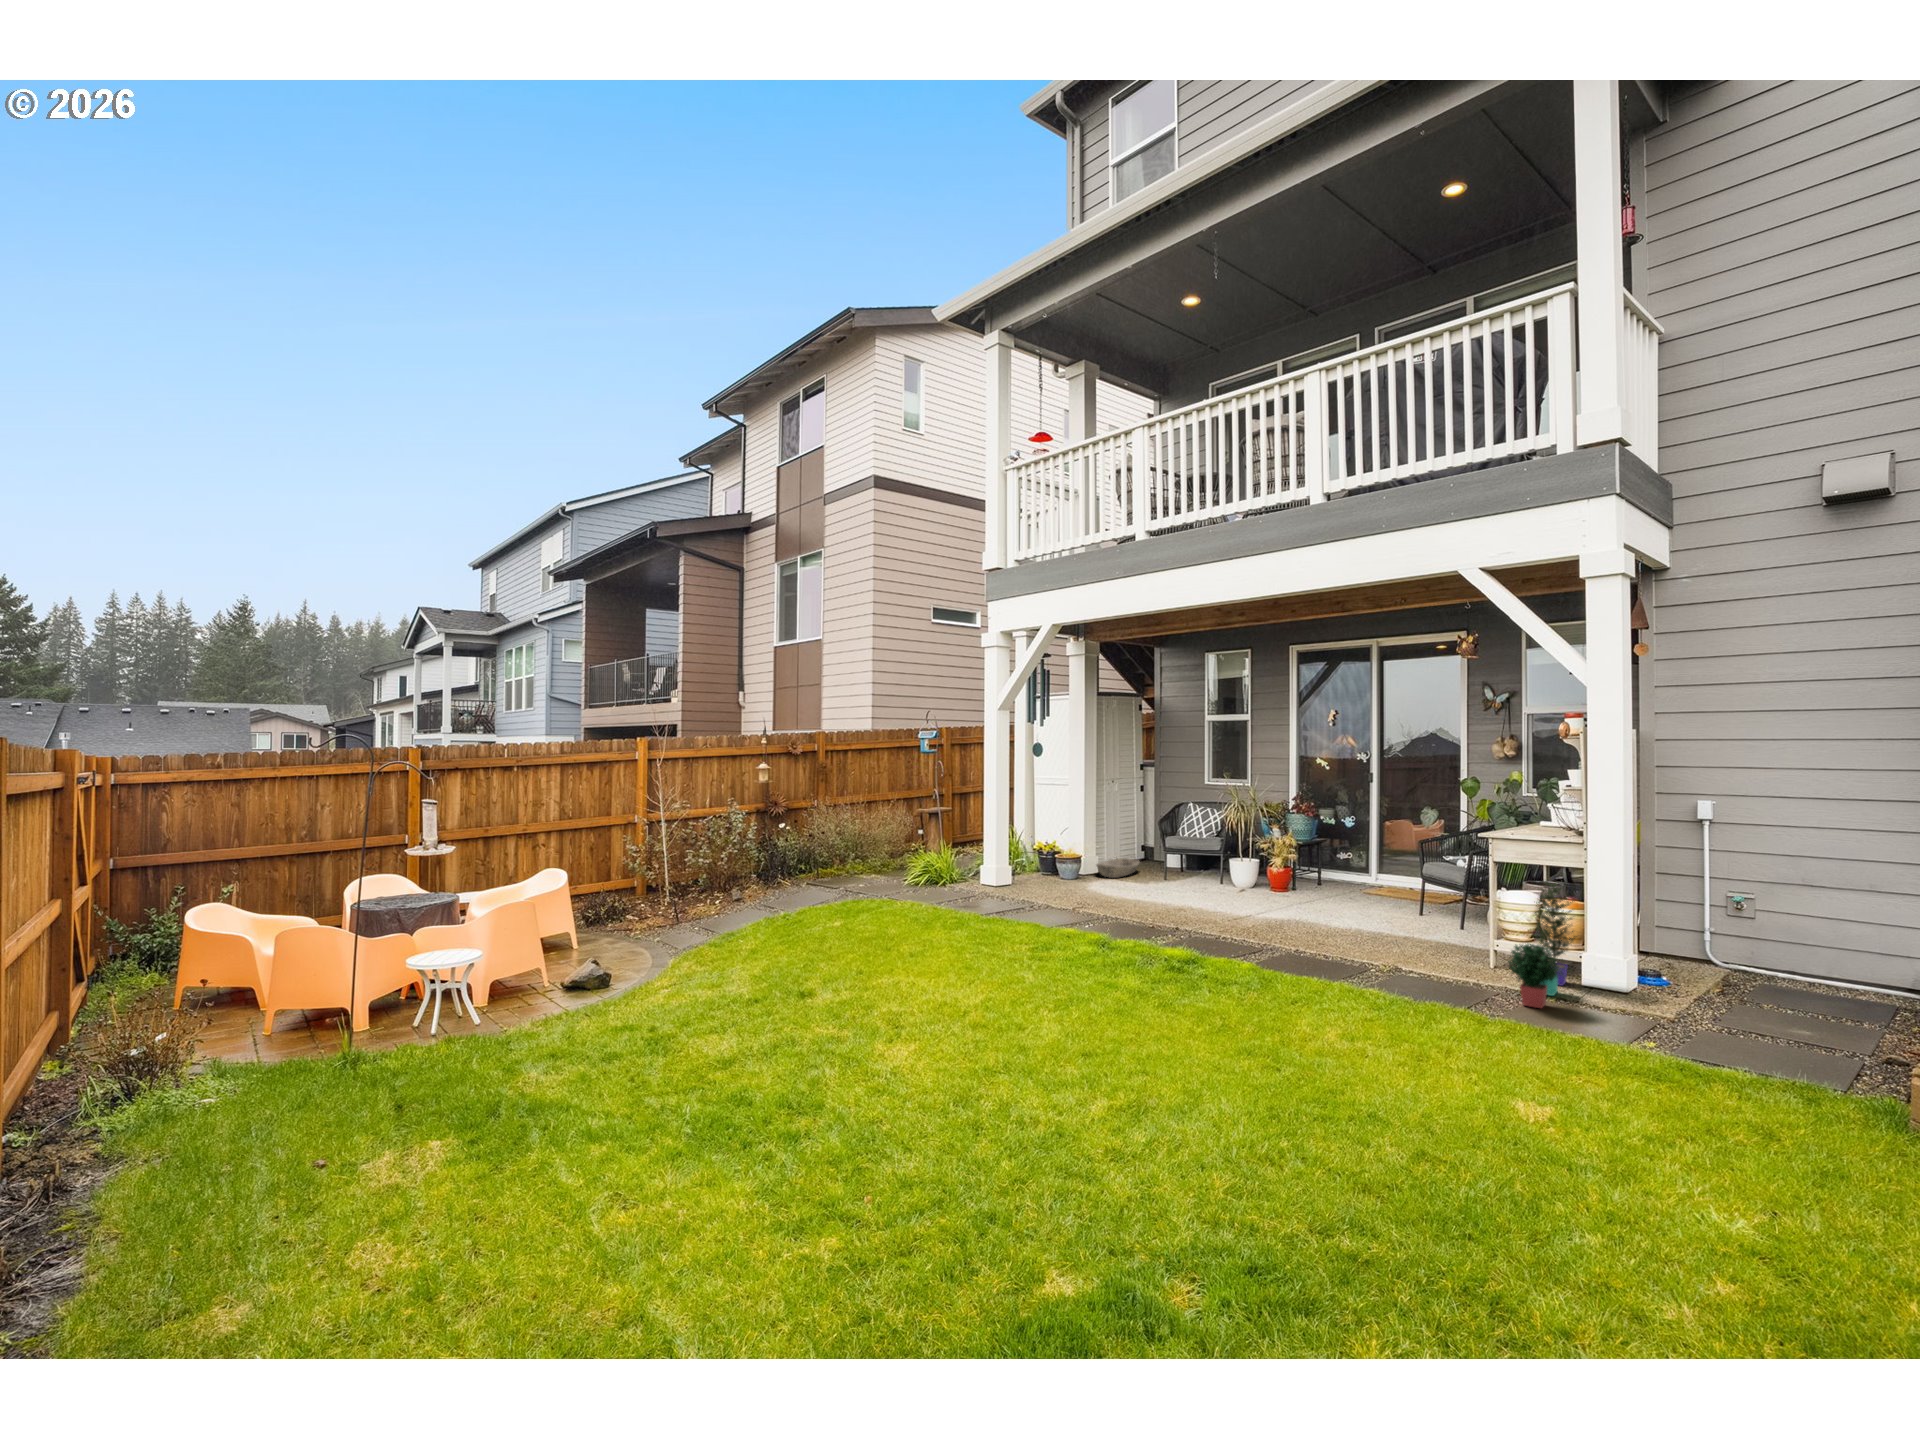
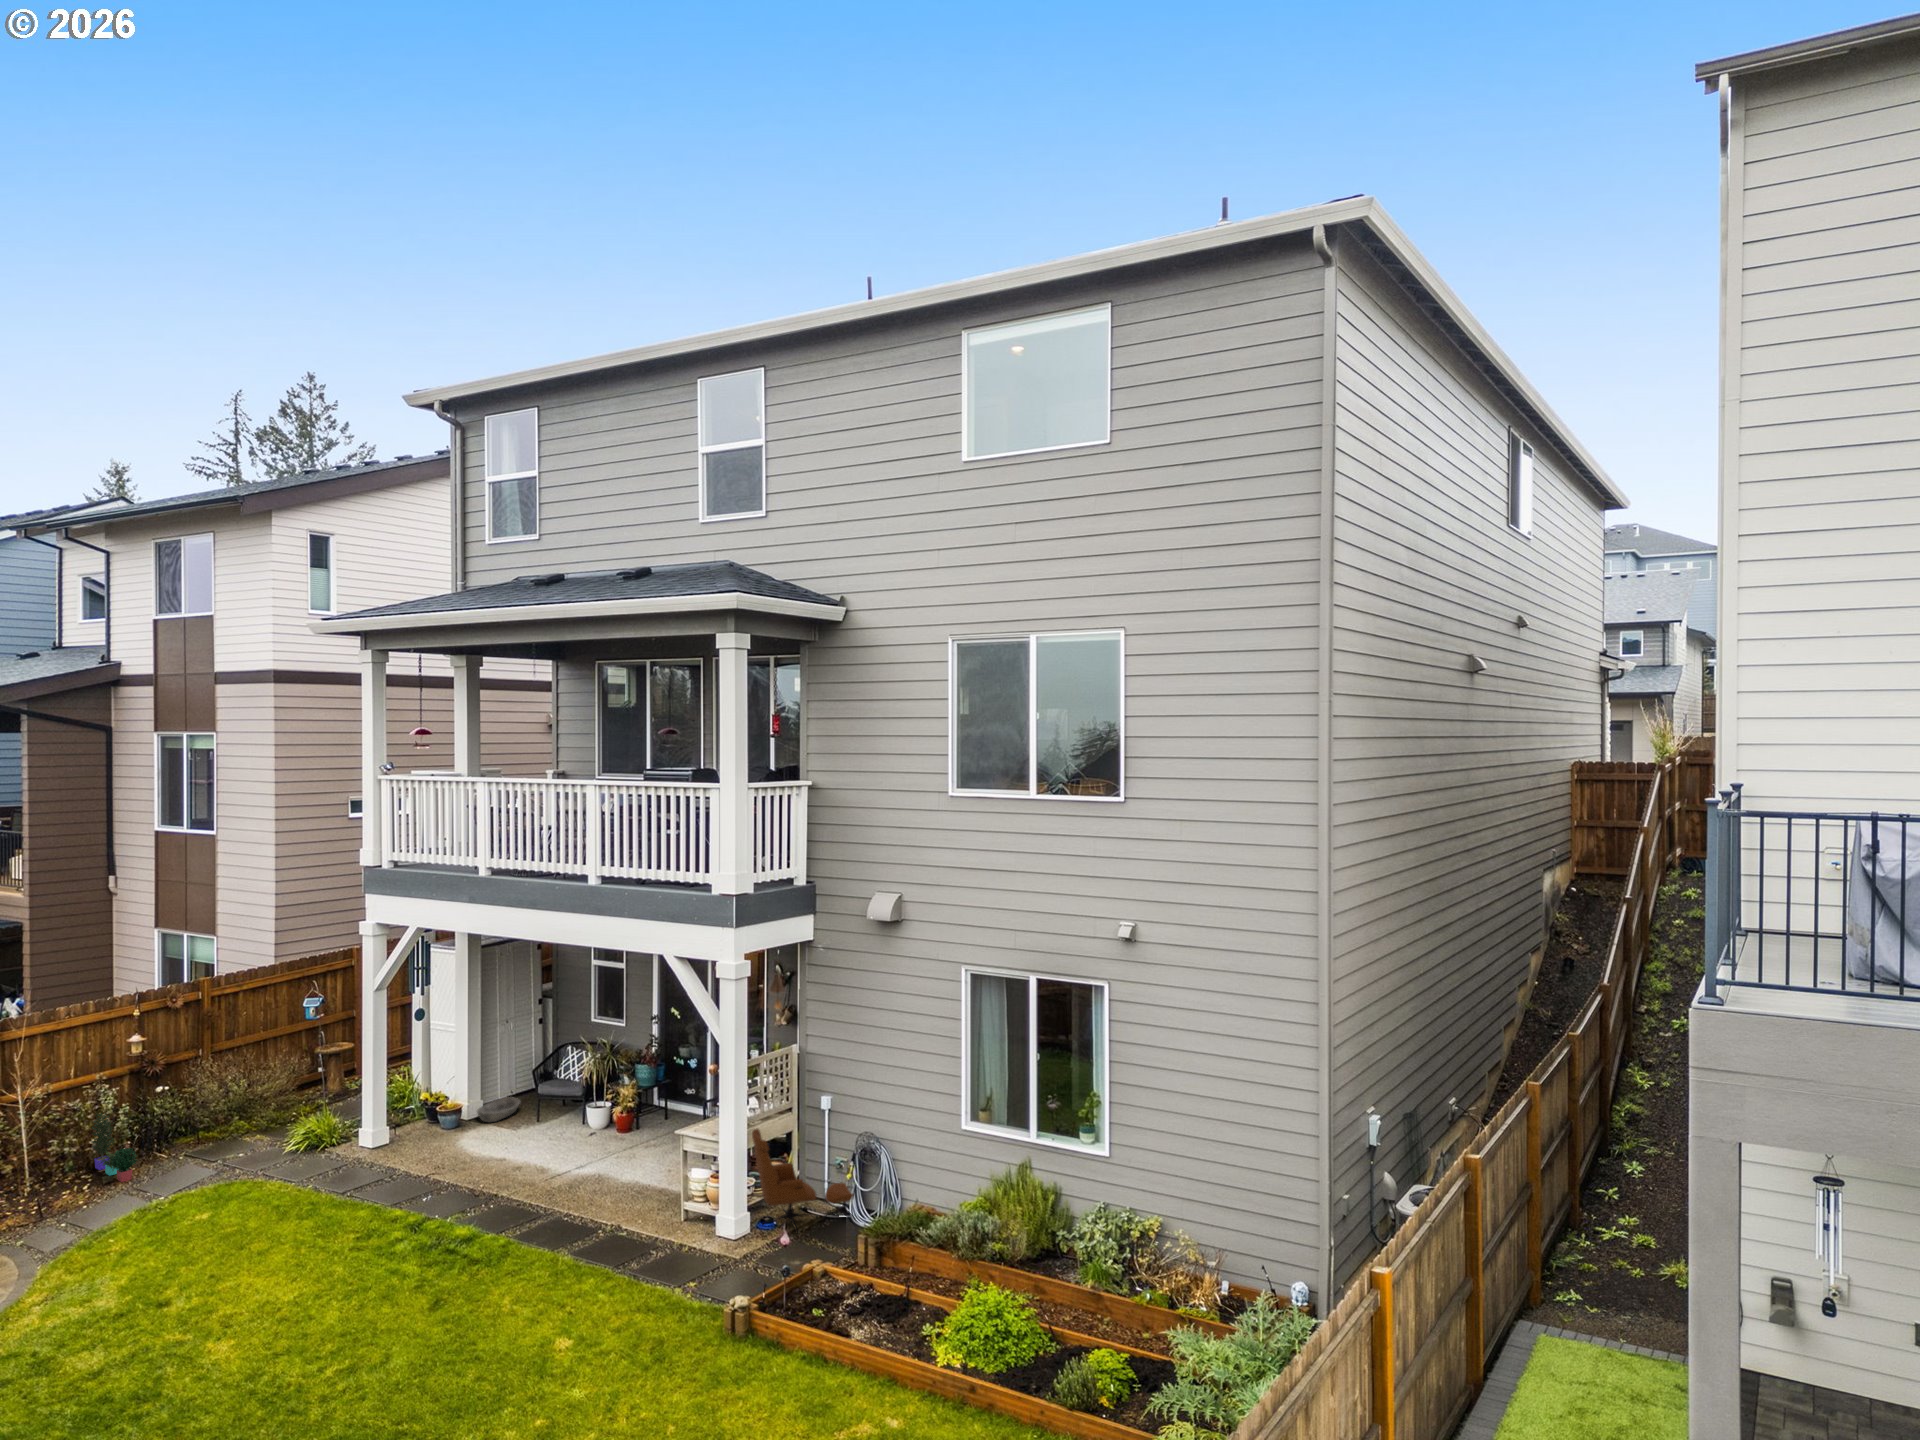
lounge chair: none [1616,823,1836,990] -> present [752,1129,854,1232]
potted plant: present [1508,883,1577,1008] -> present [91,1113,137,1182]

